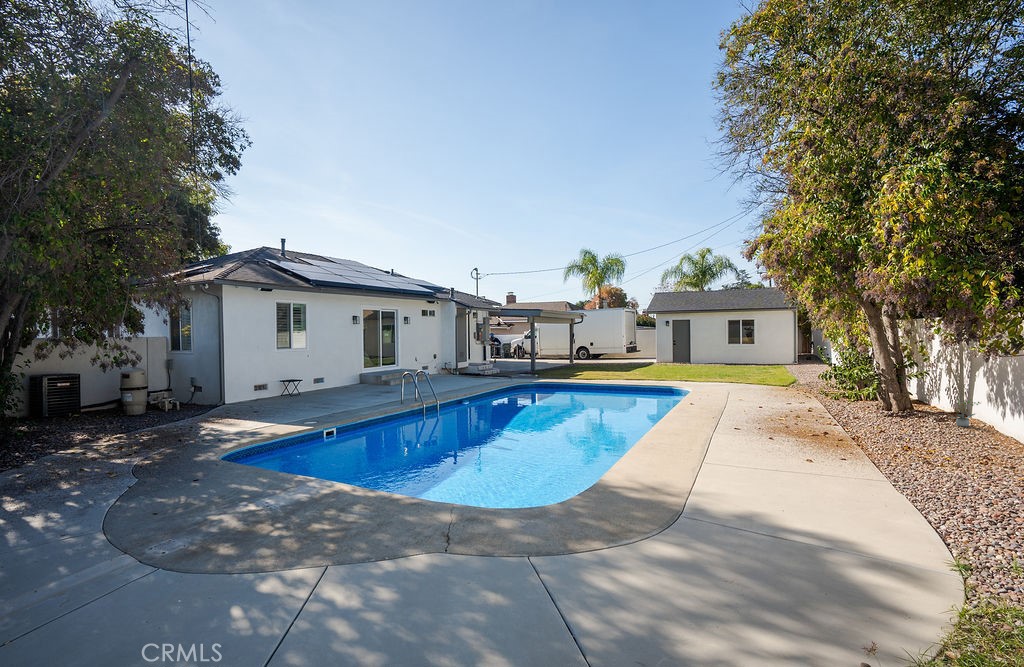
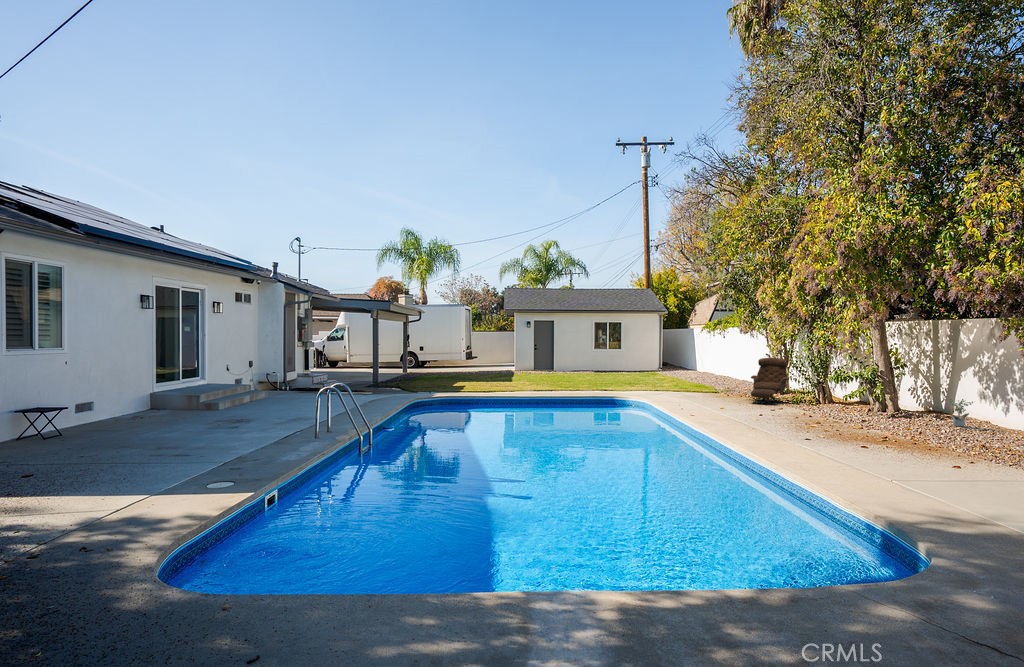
lounge chair: none [793,355,840,398] -> present [751,358,789,404]

